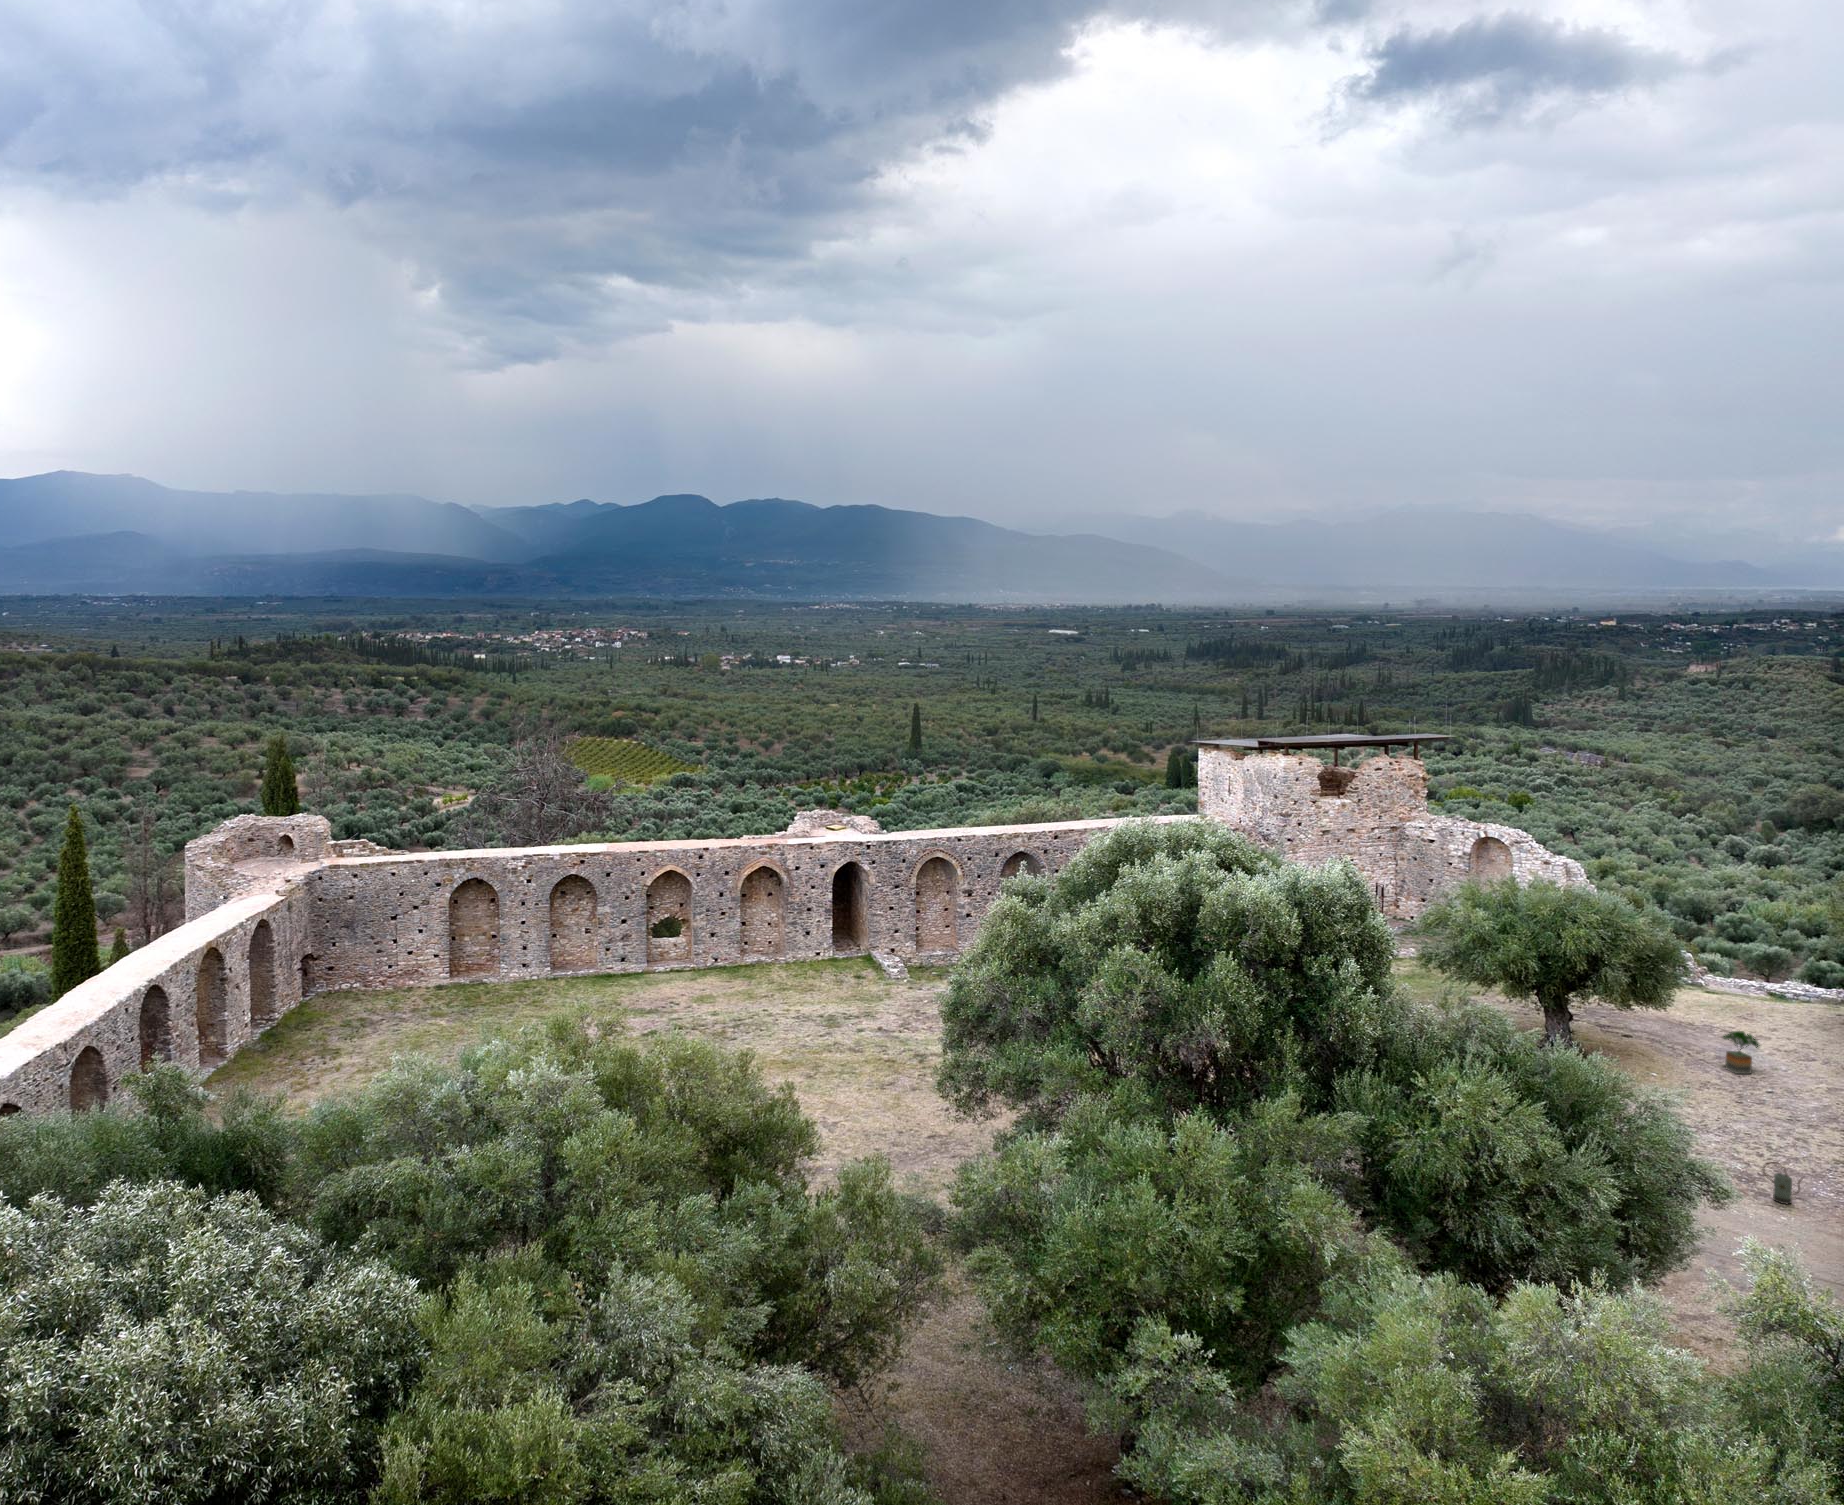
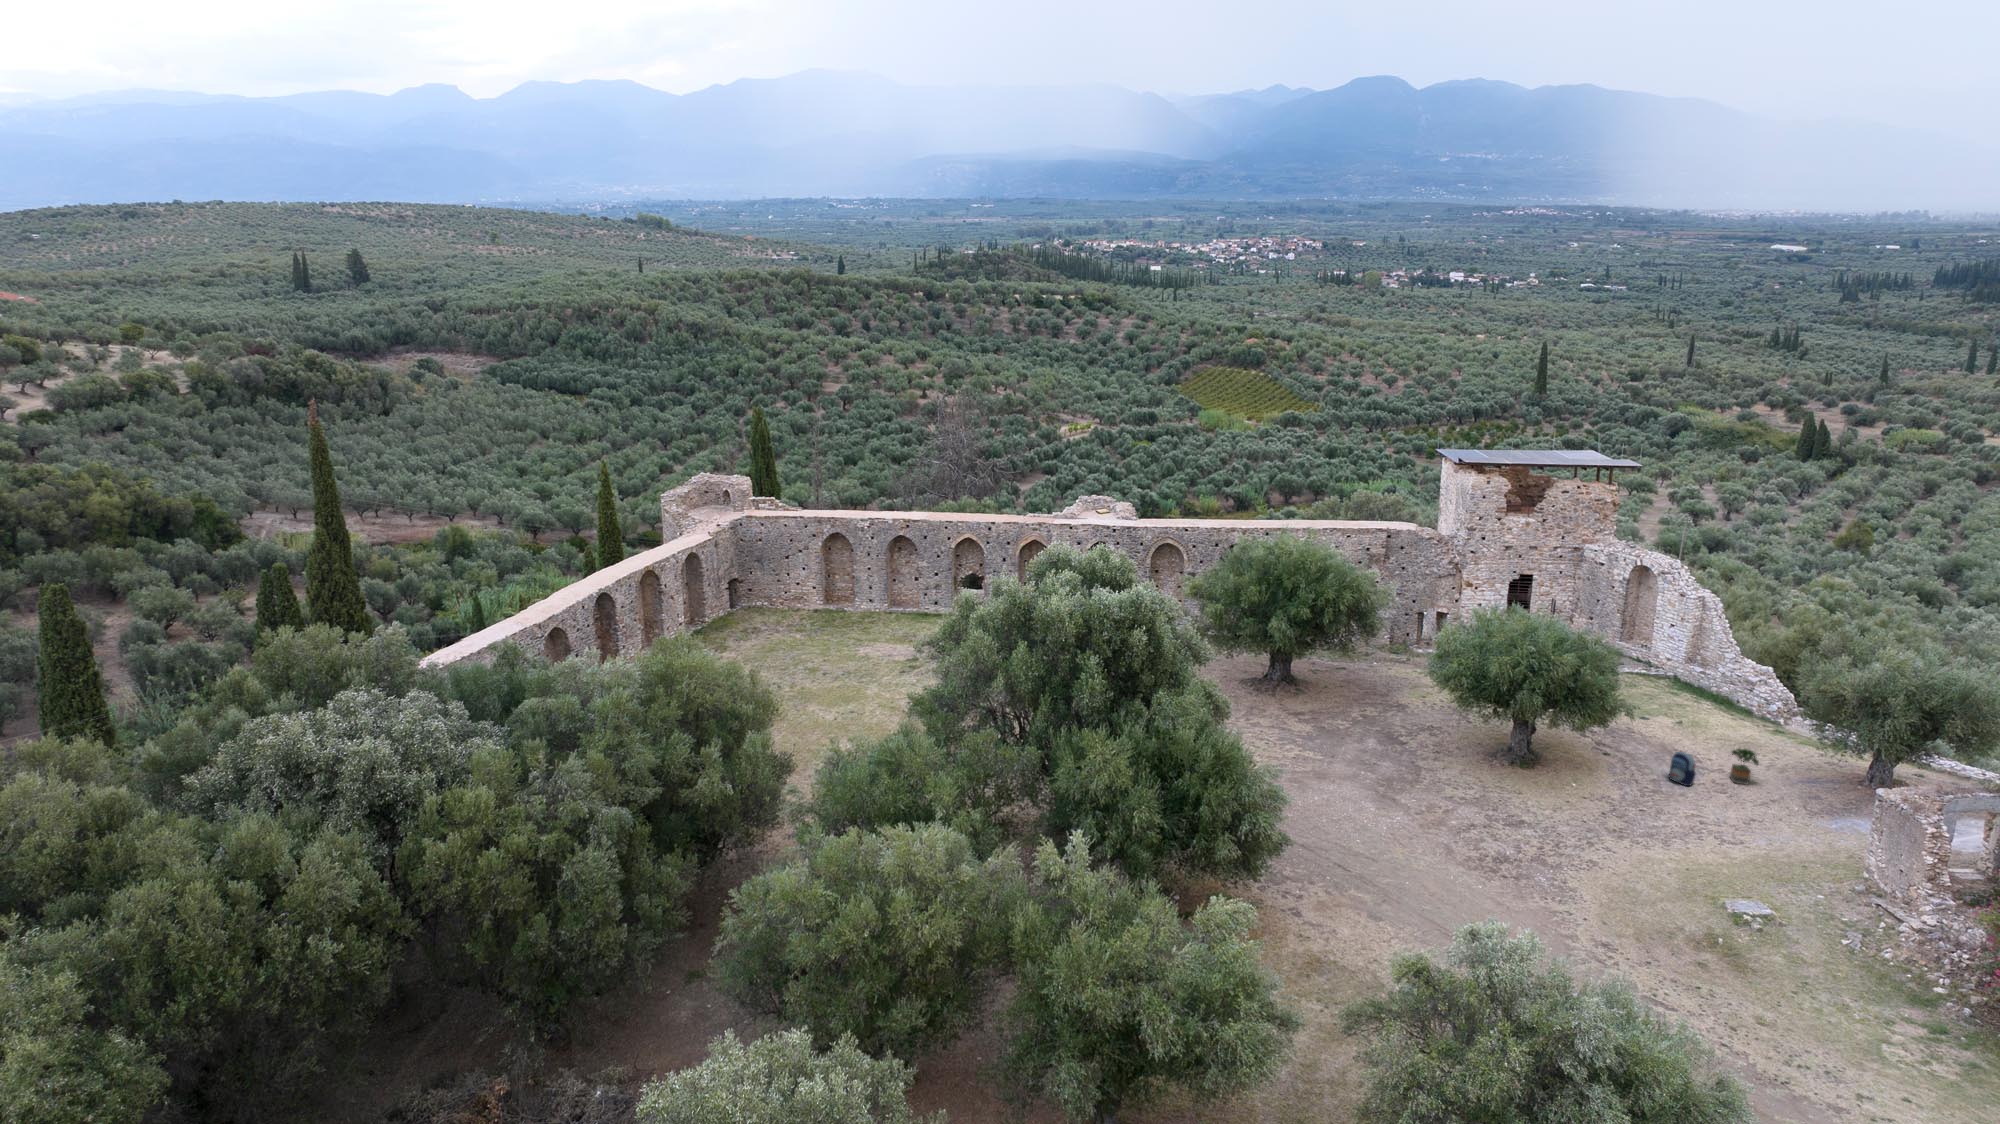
backpack: none [1672,1043,1707,1084] -> present [1669,752,1696,786]
watering can: present [1763,1162,1803,1204] -> none [1623,843,1649,875]

